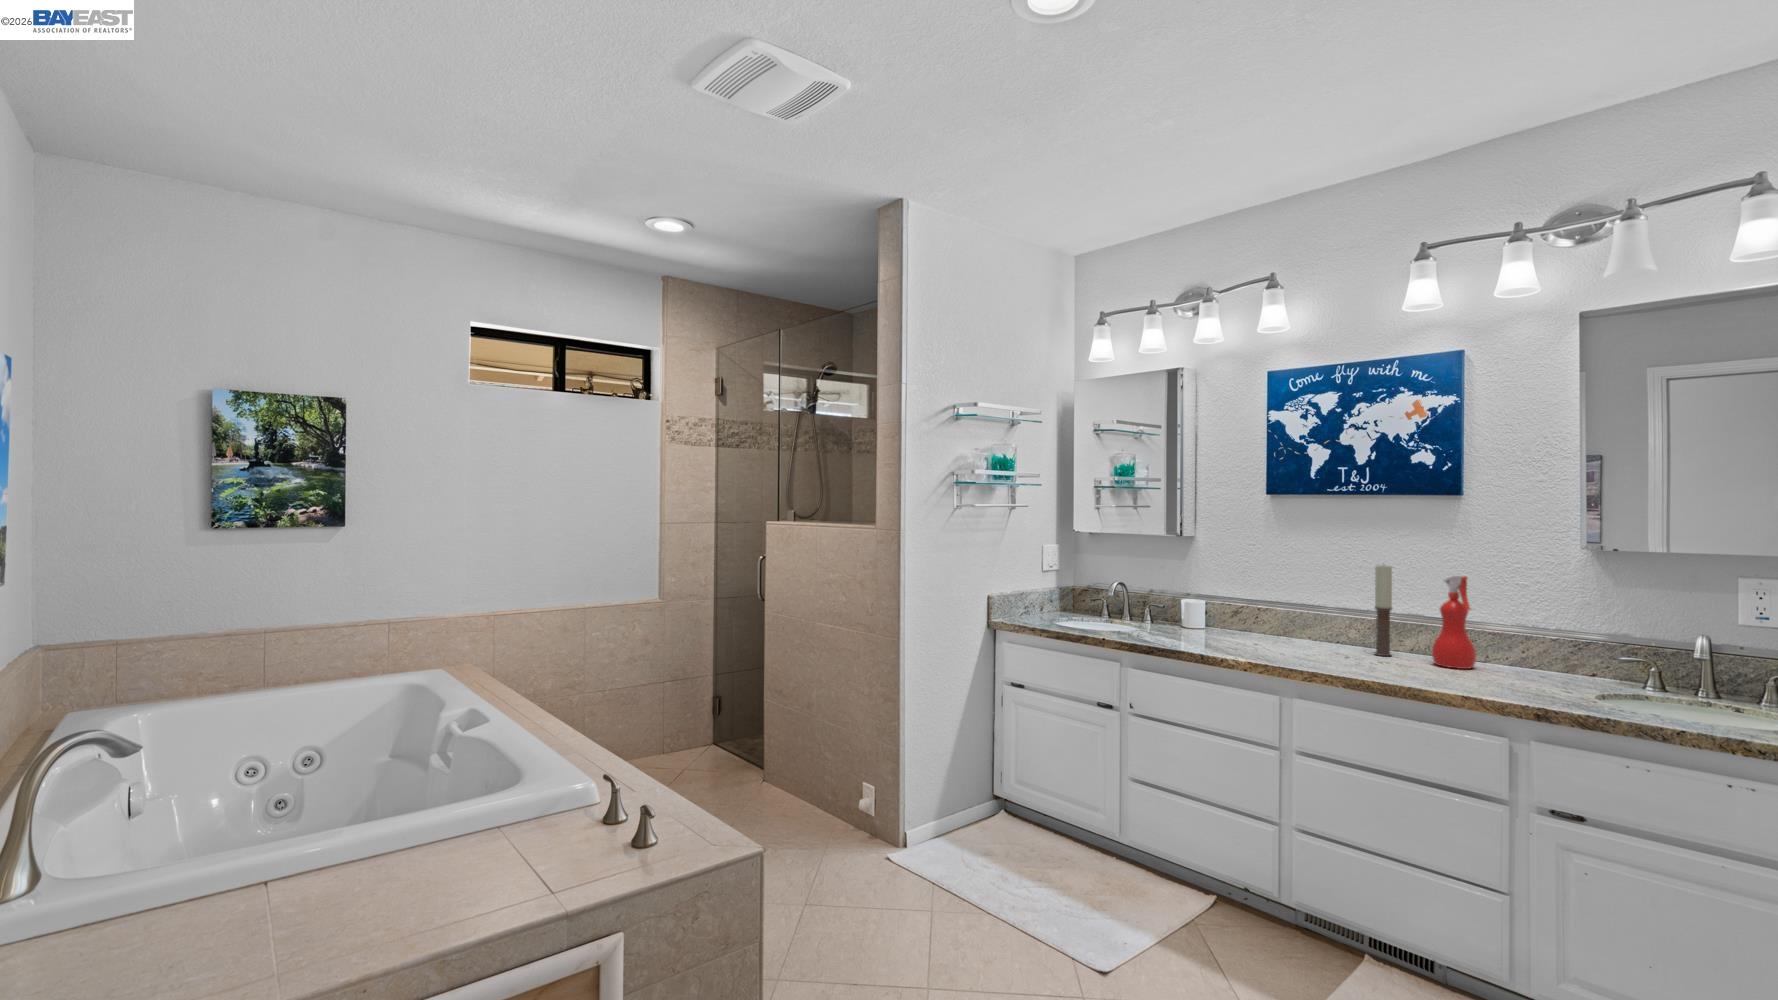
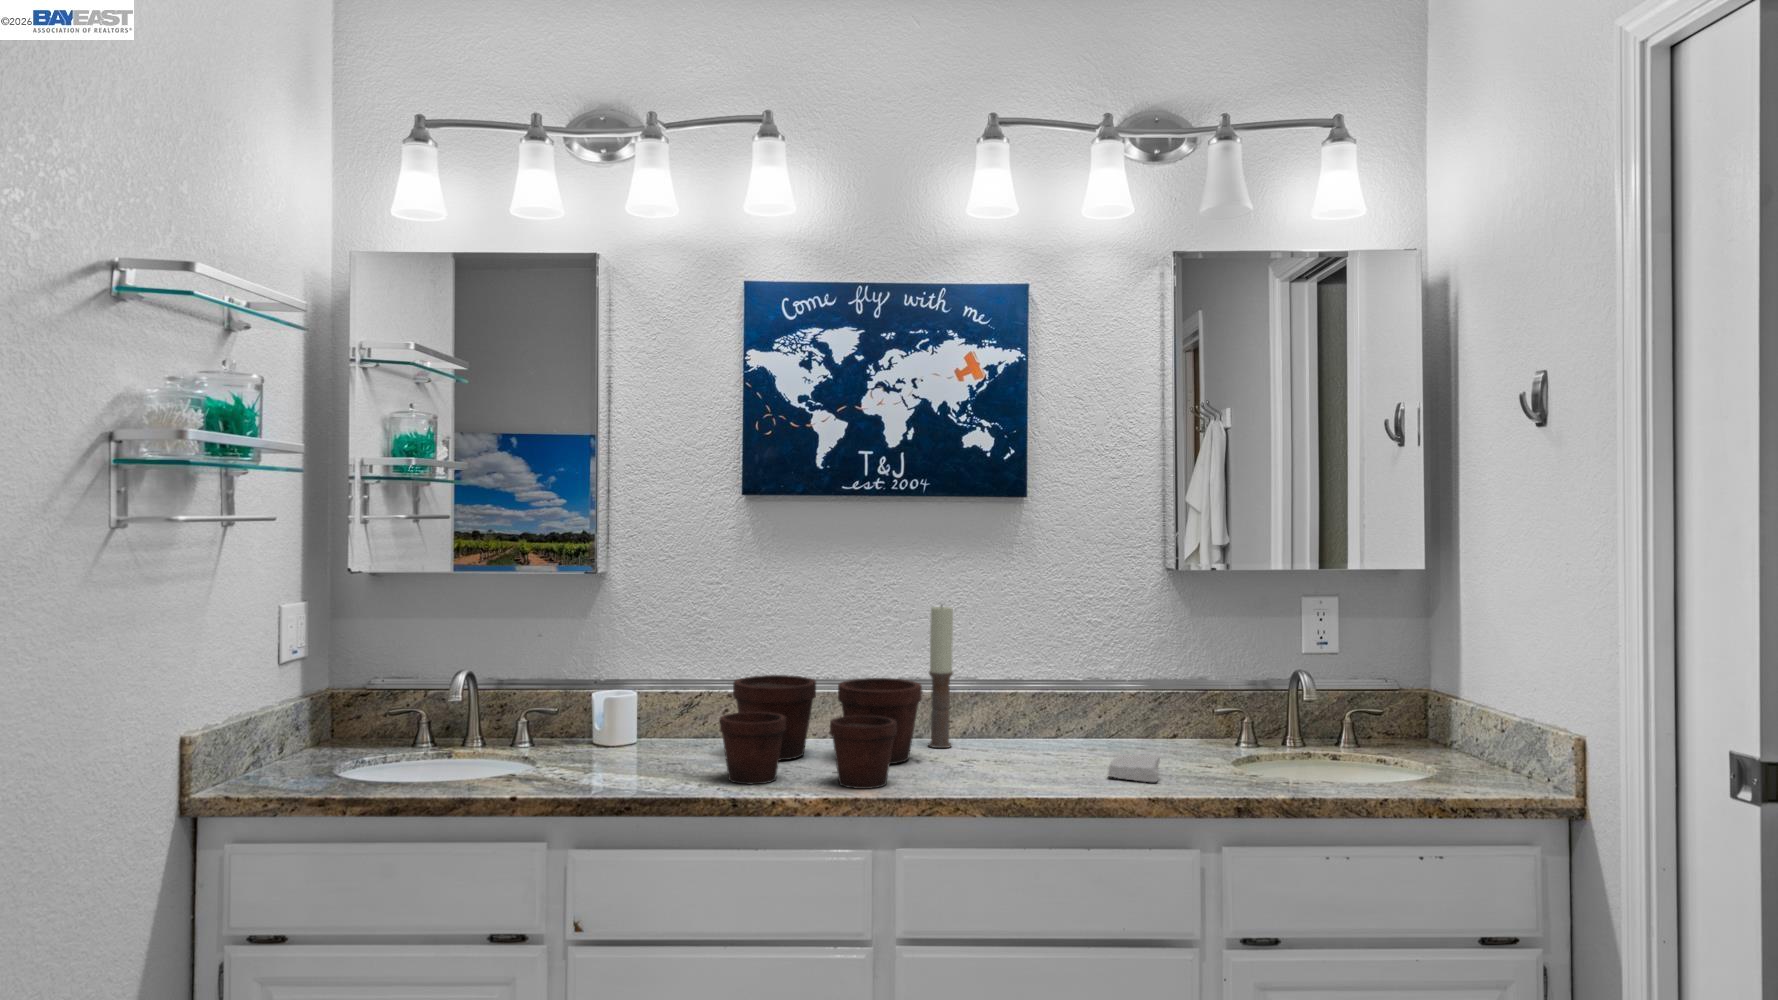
spray bottle: present [1432,576,1476,669] -> none [1011,617,1071,754]
flower pot: none [1206,599,1354,663] -> present [720,675,922,789]
soap bar: none [1466,670,1512,690] -> present [1108,754,1160,782]

